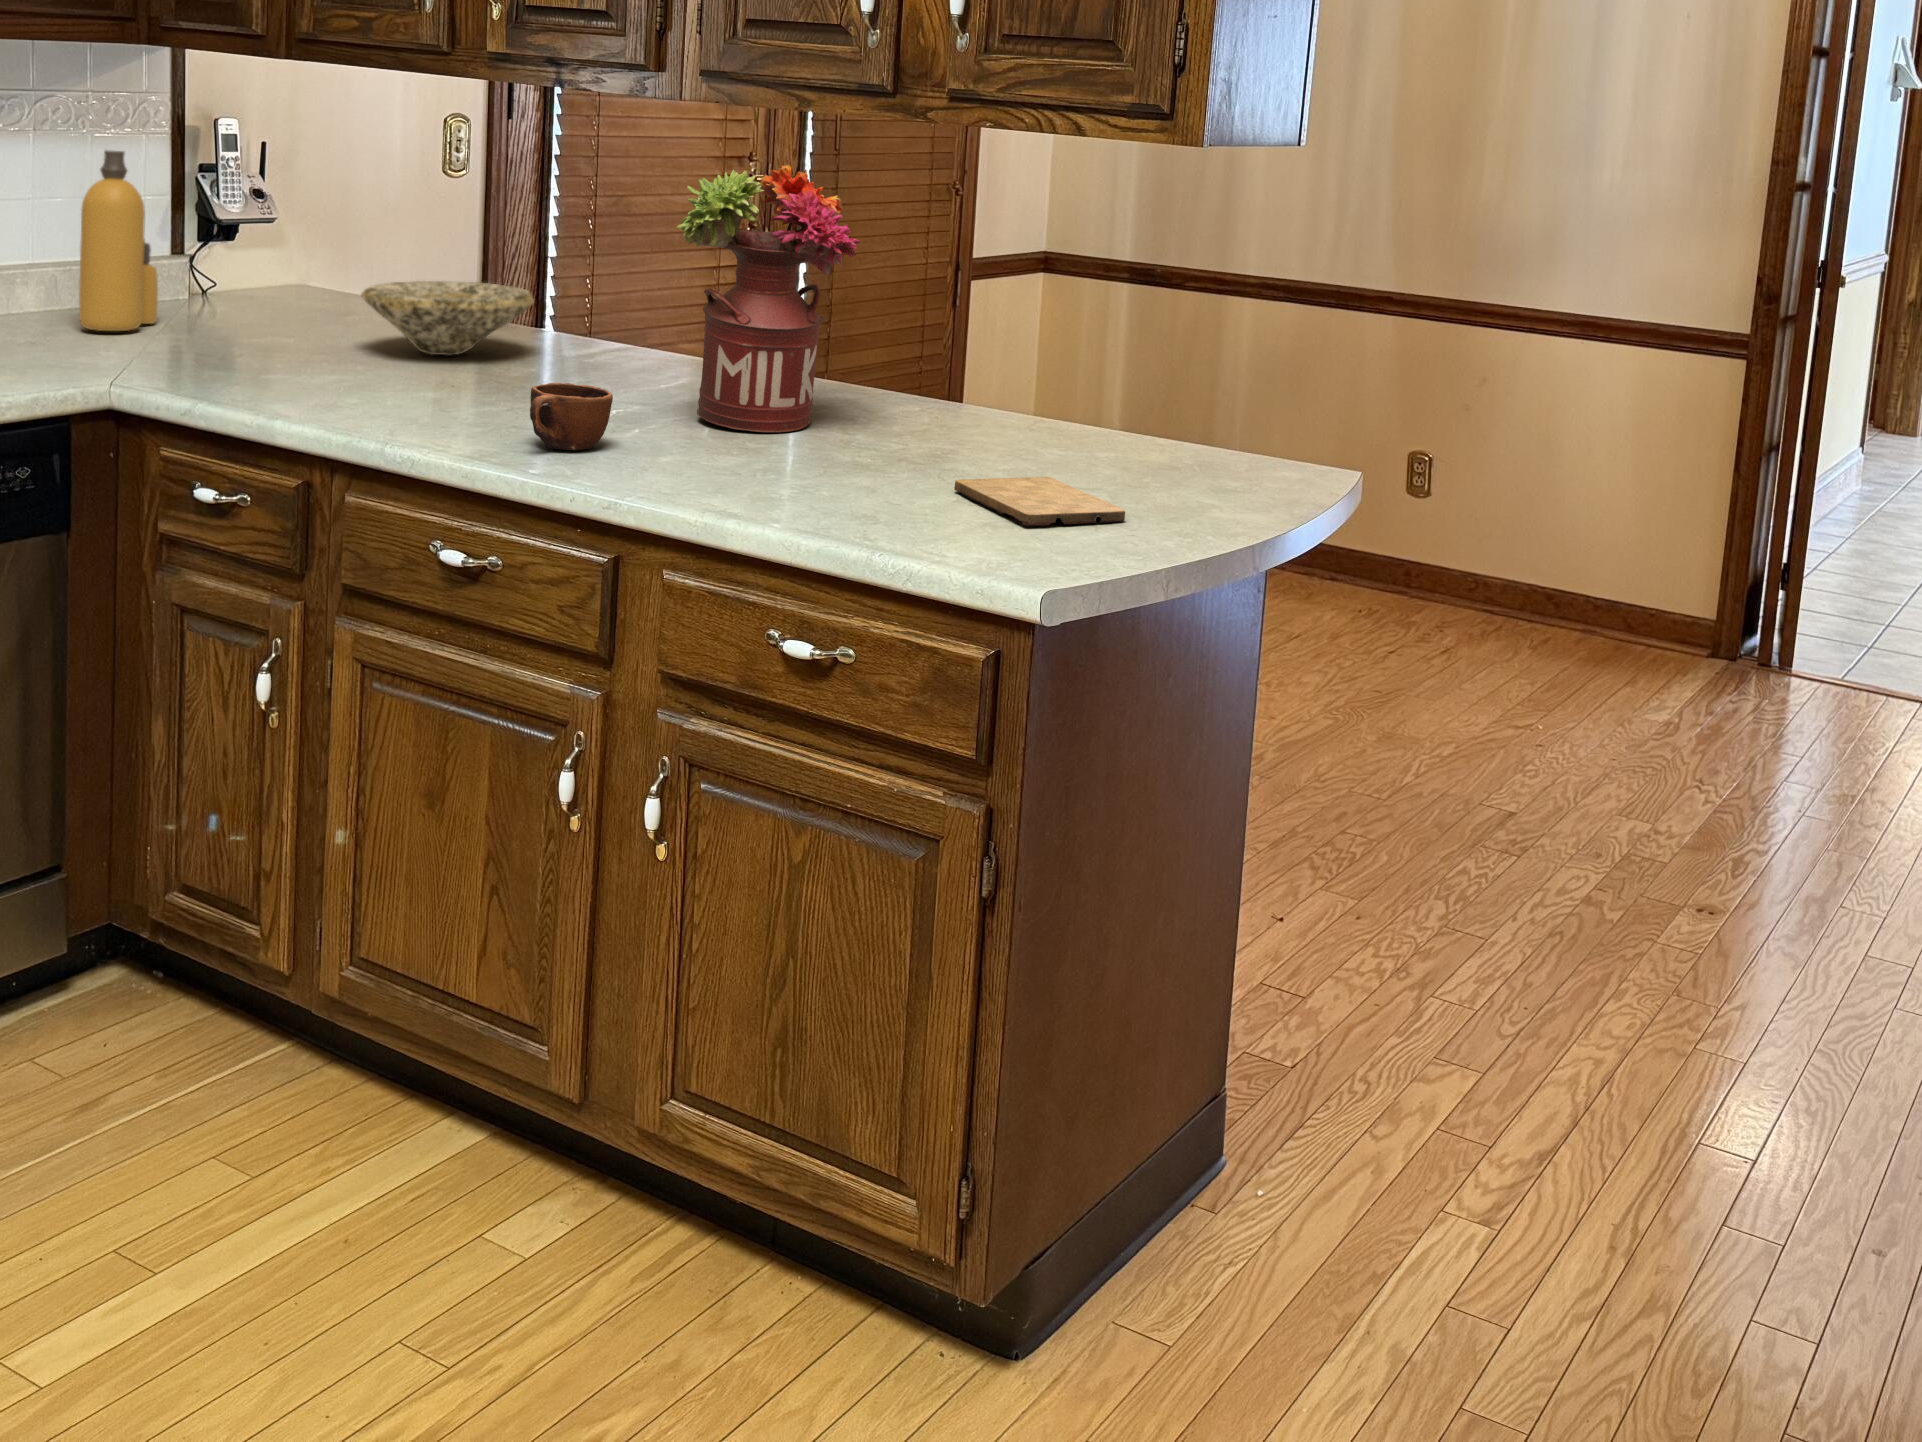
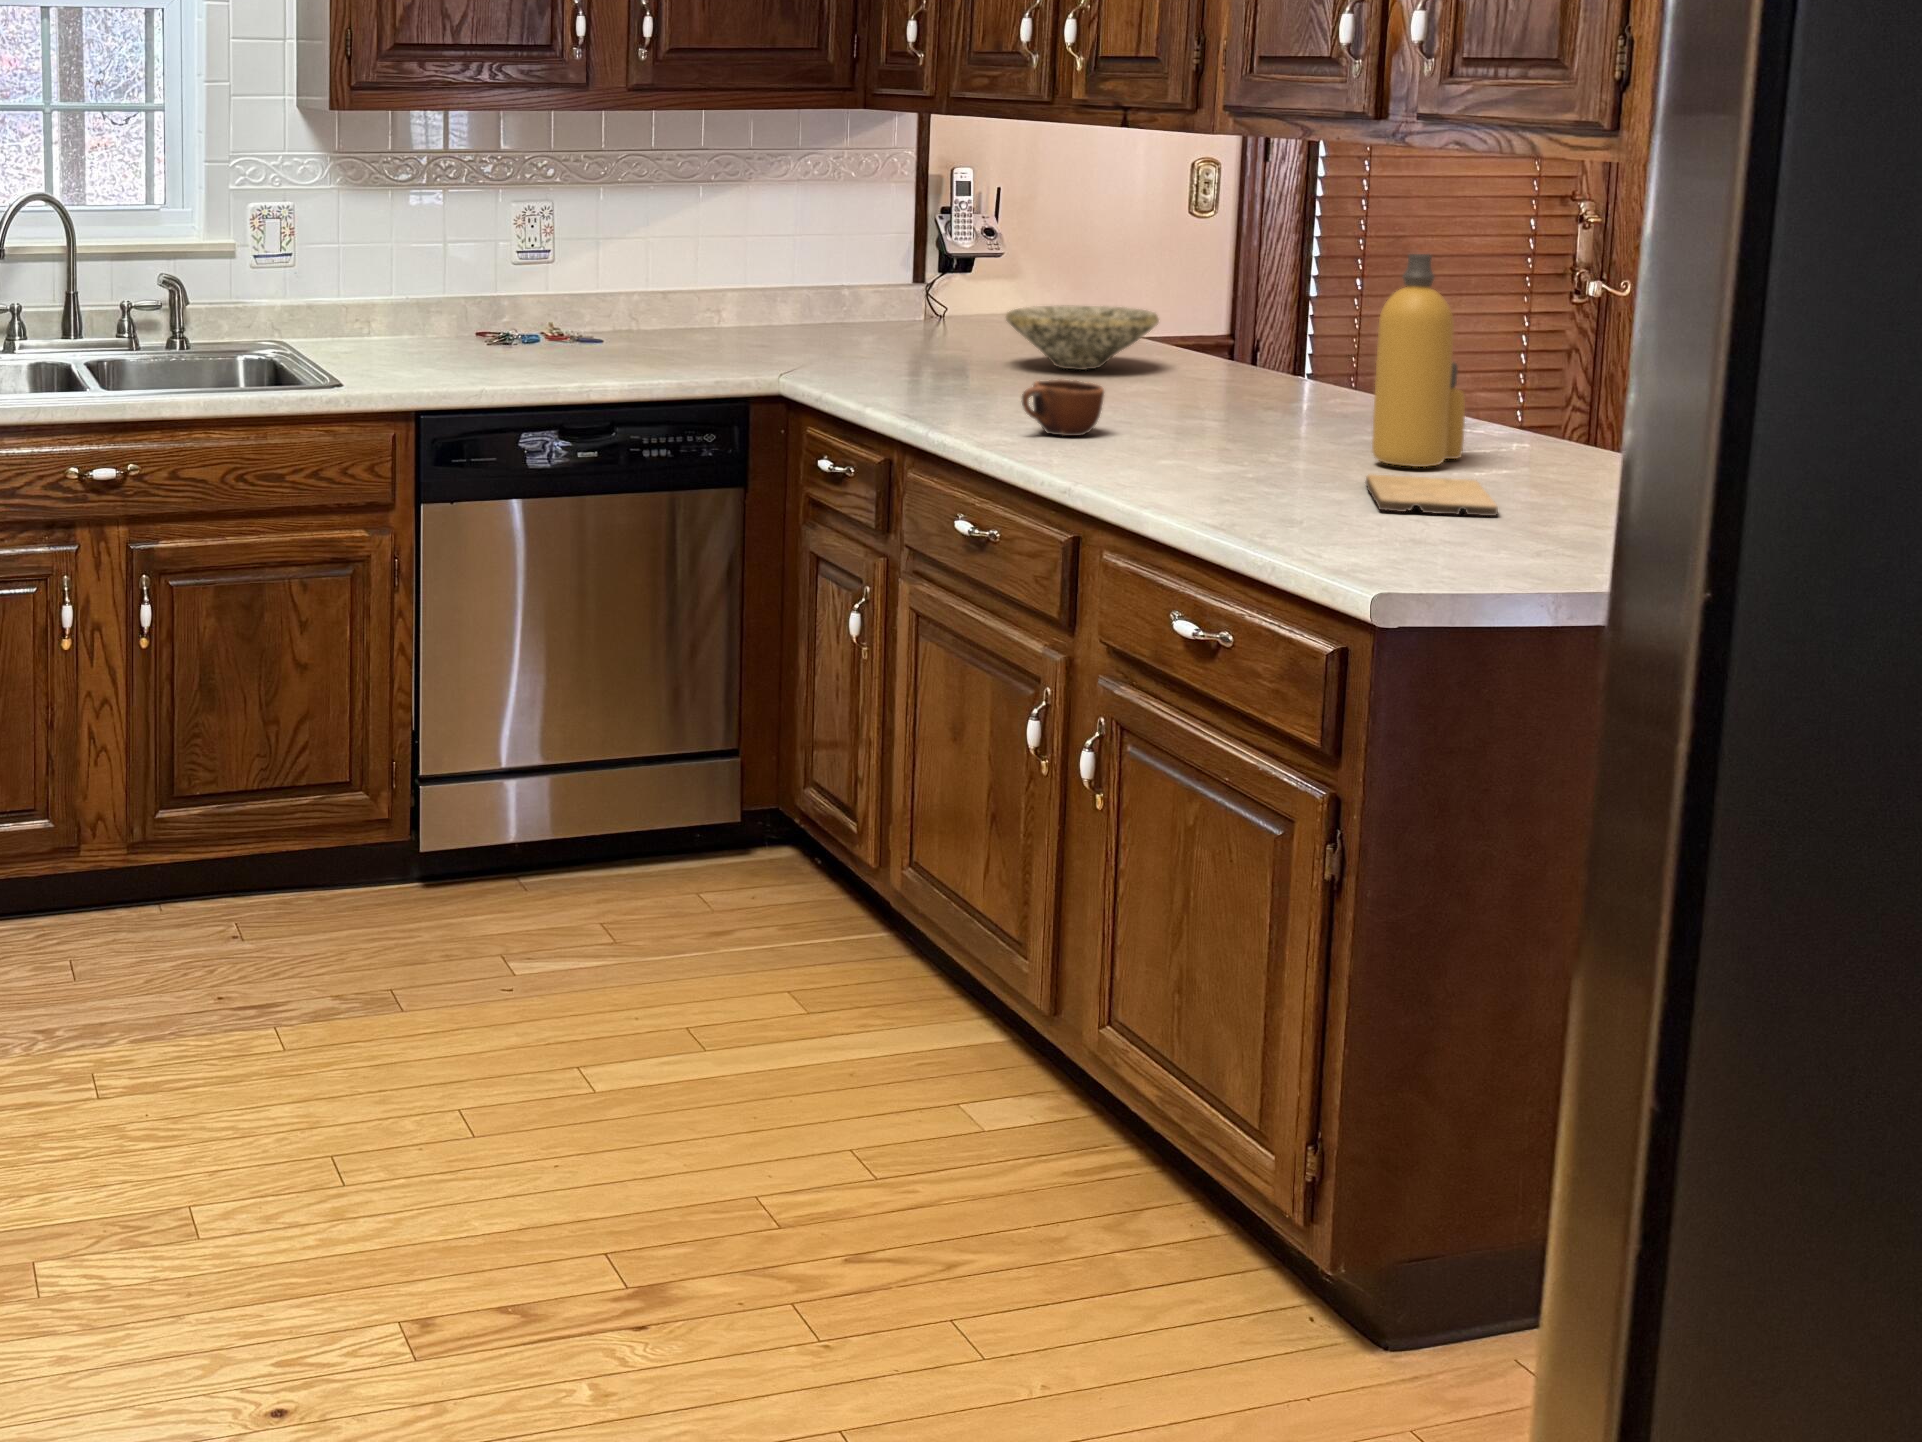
bottle: present [79,150,158,331] -> present [1372,254,1465,467]
flower arrangement: present [677,165,861,432] -> none [1188,189,1366,436]

